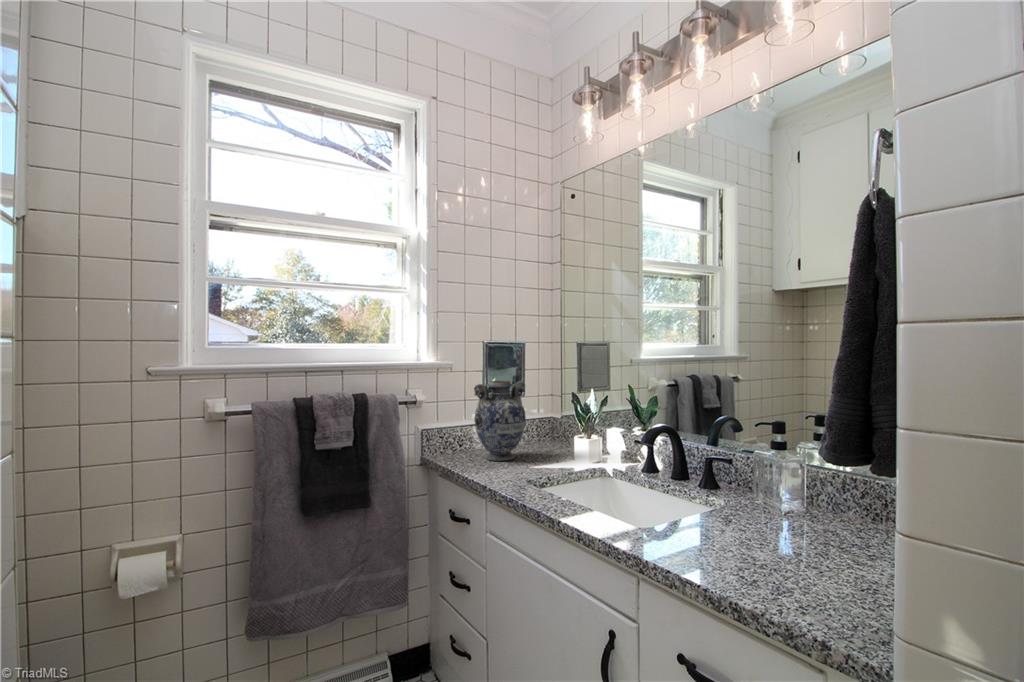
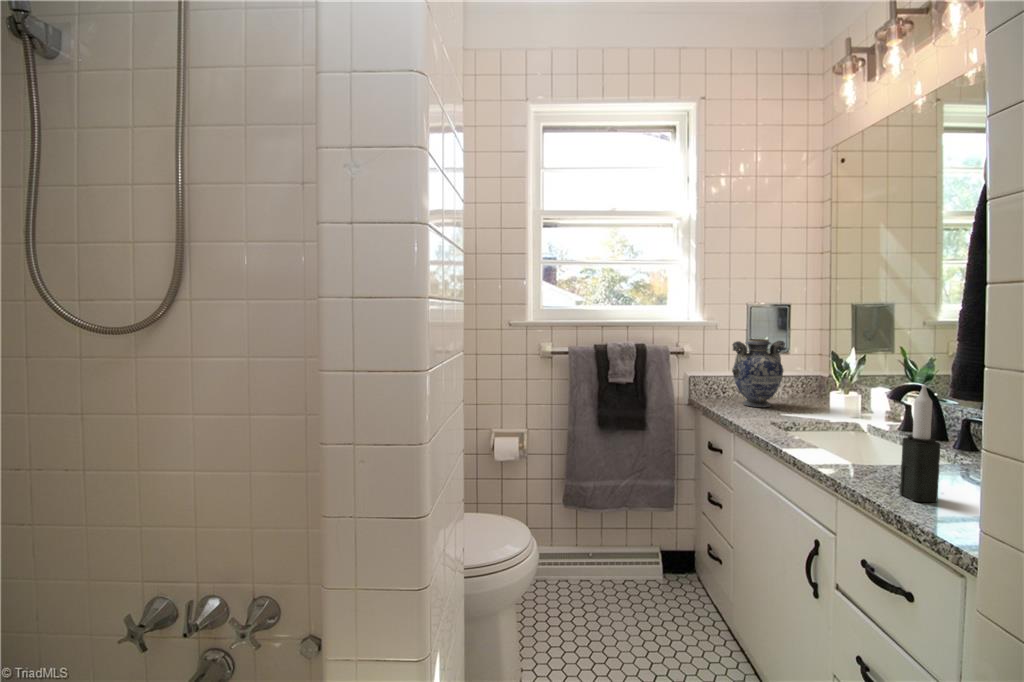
candle: none [705,425,743,570] -> present [900,385,941,502]

